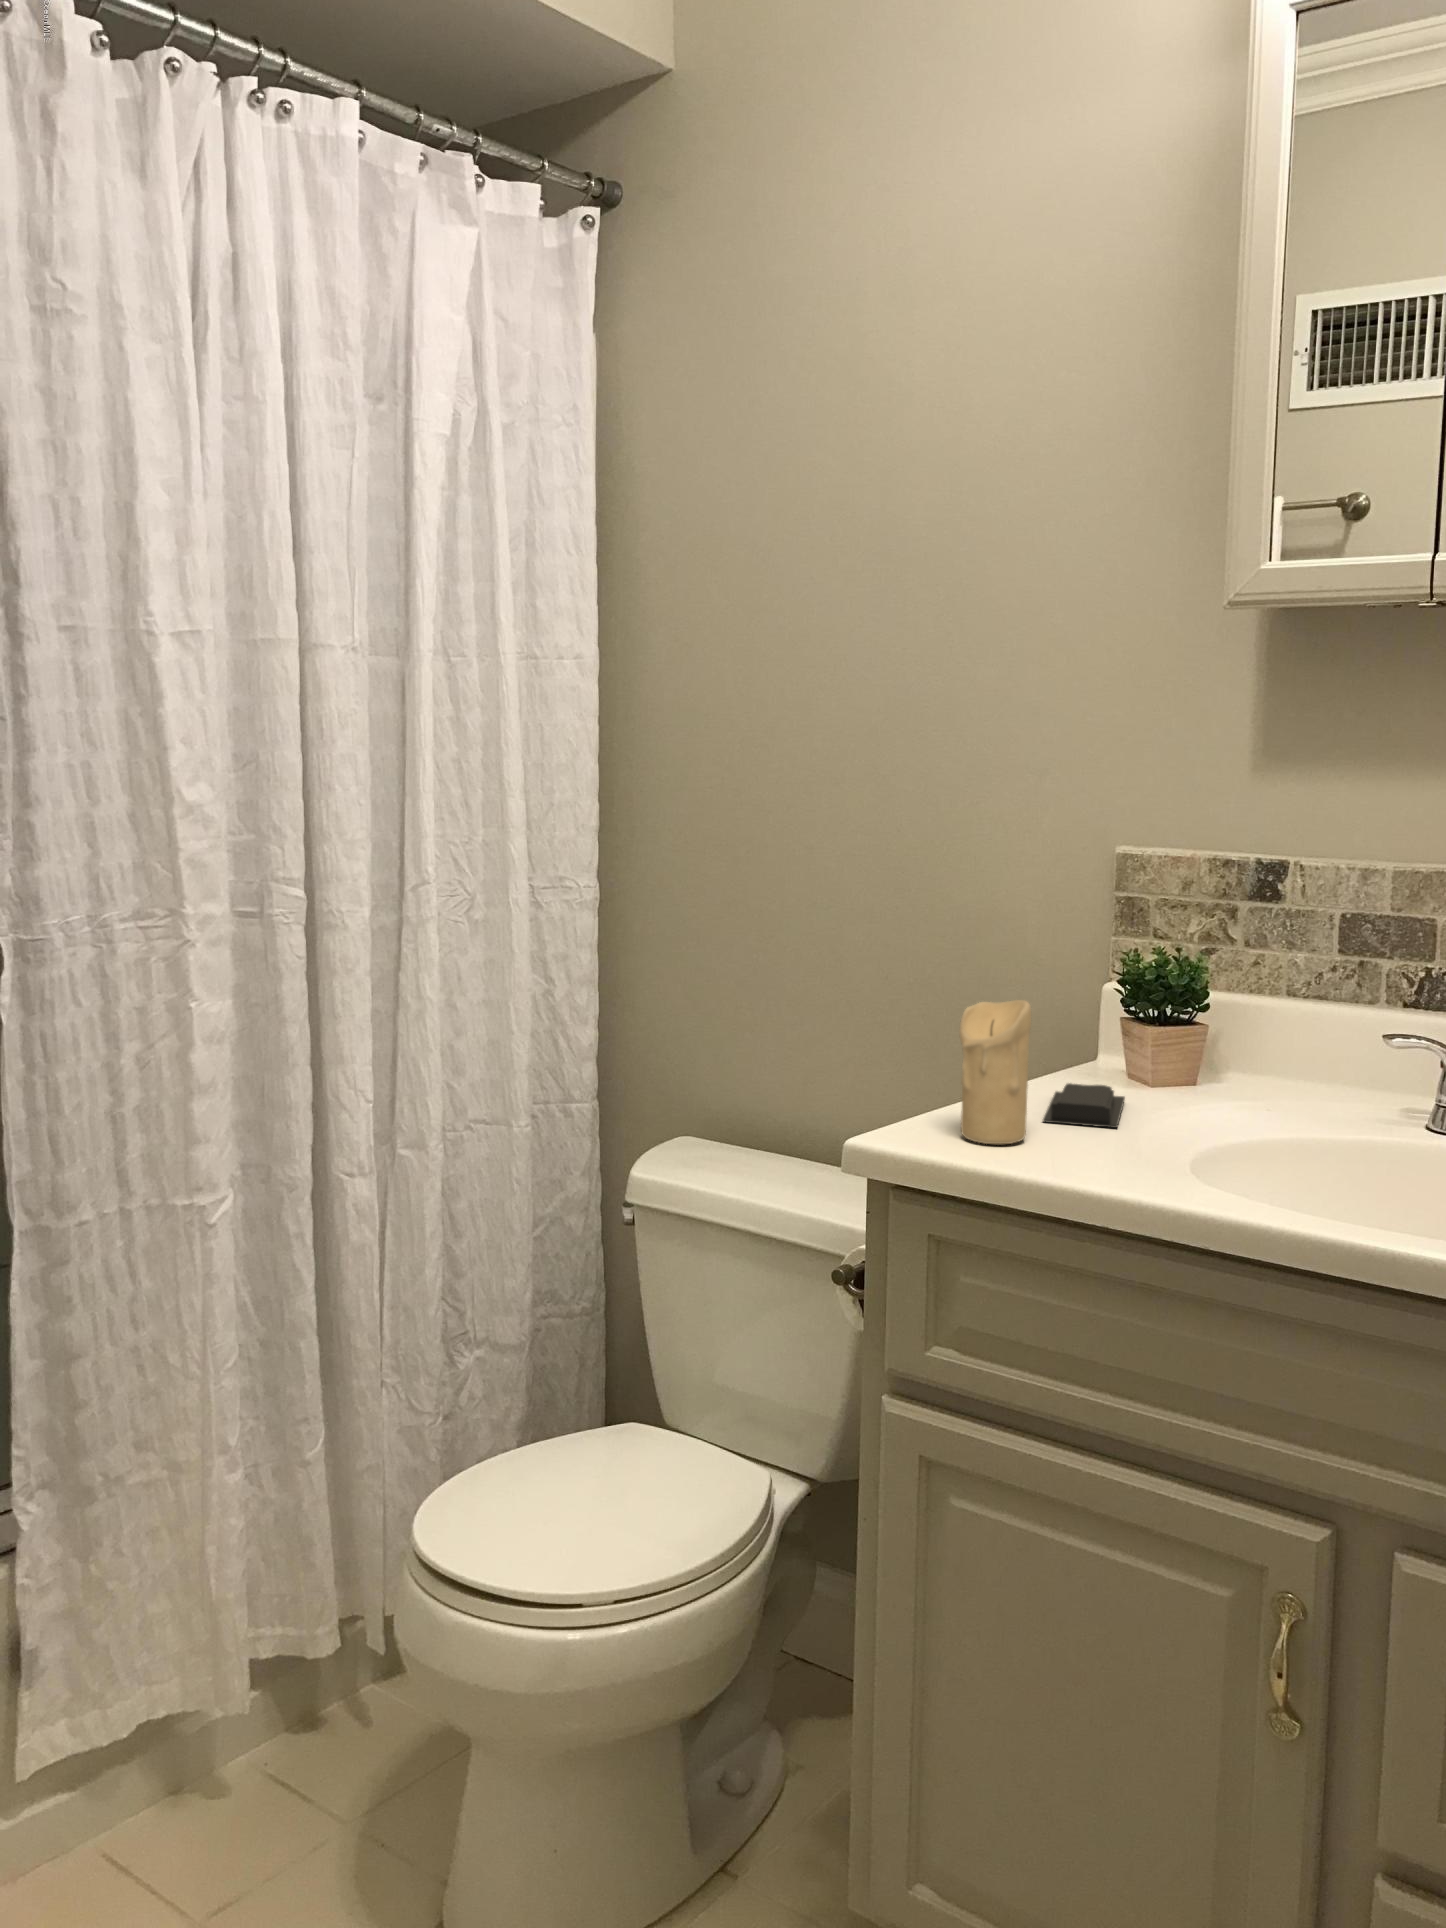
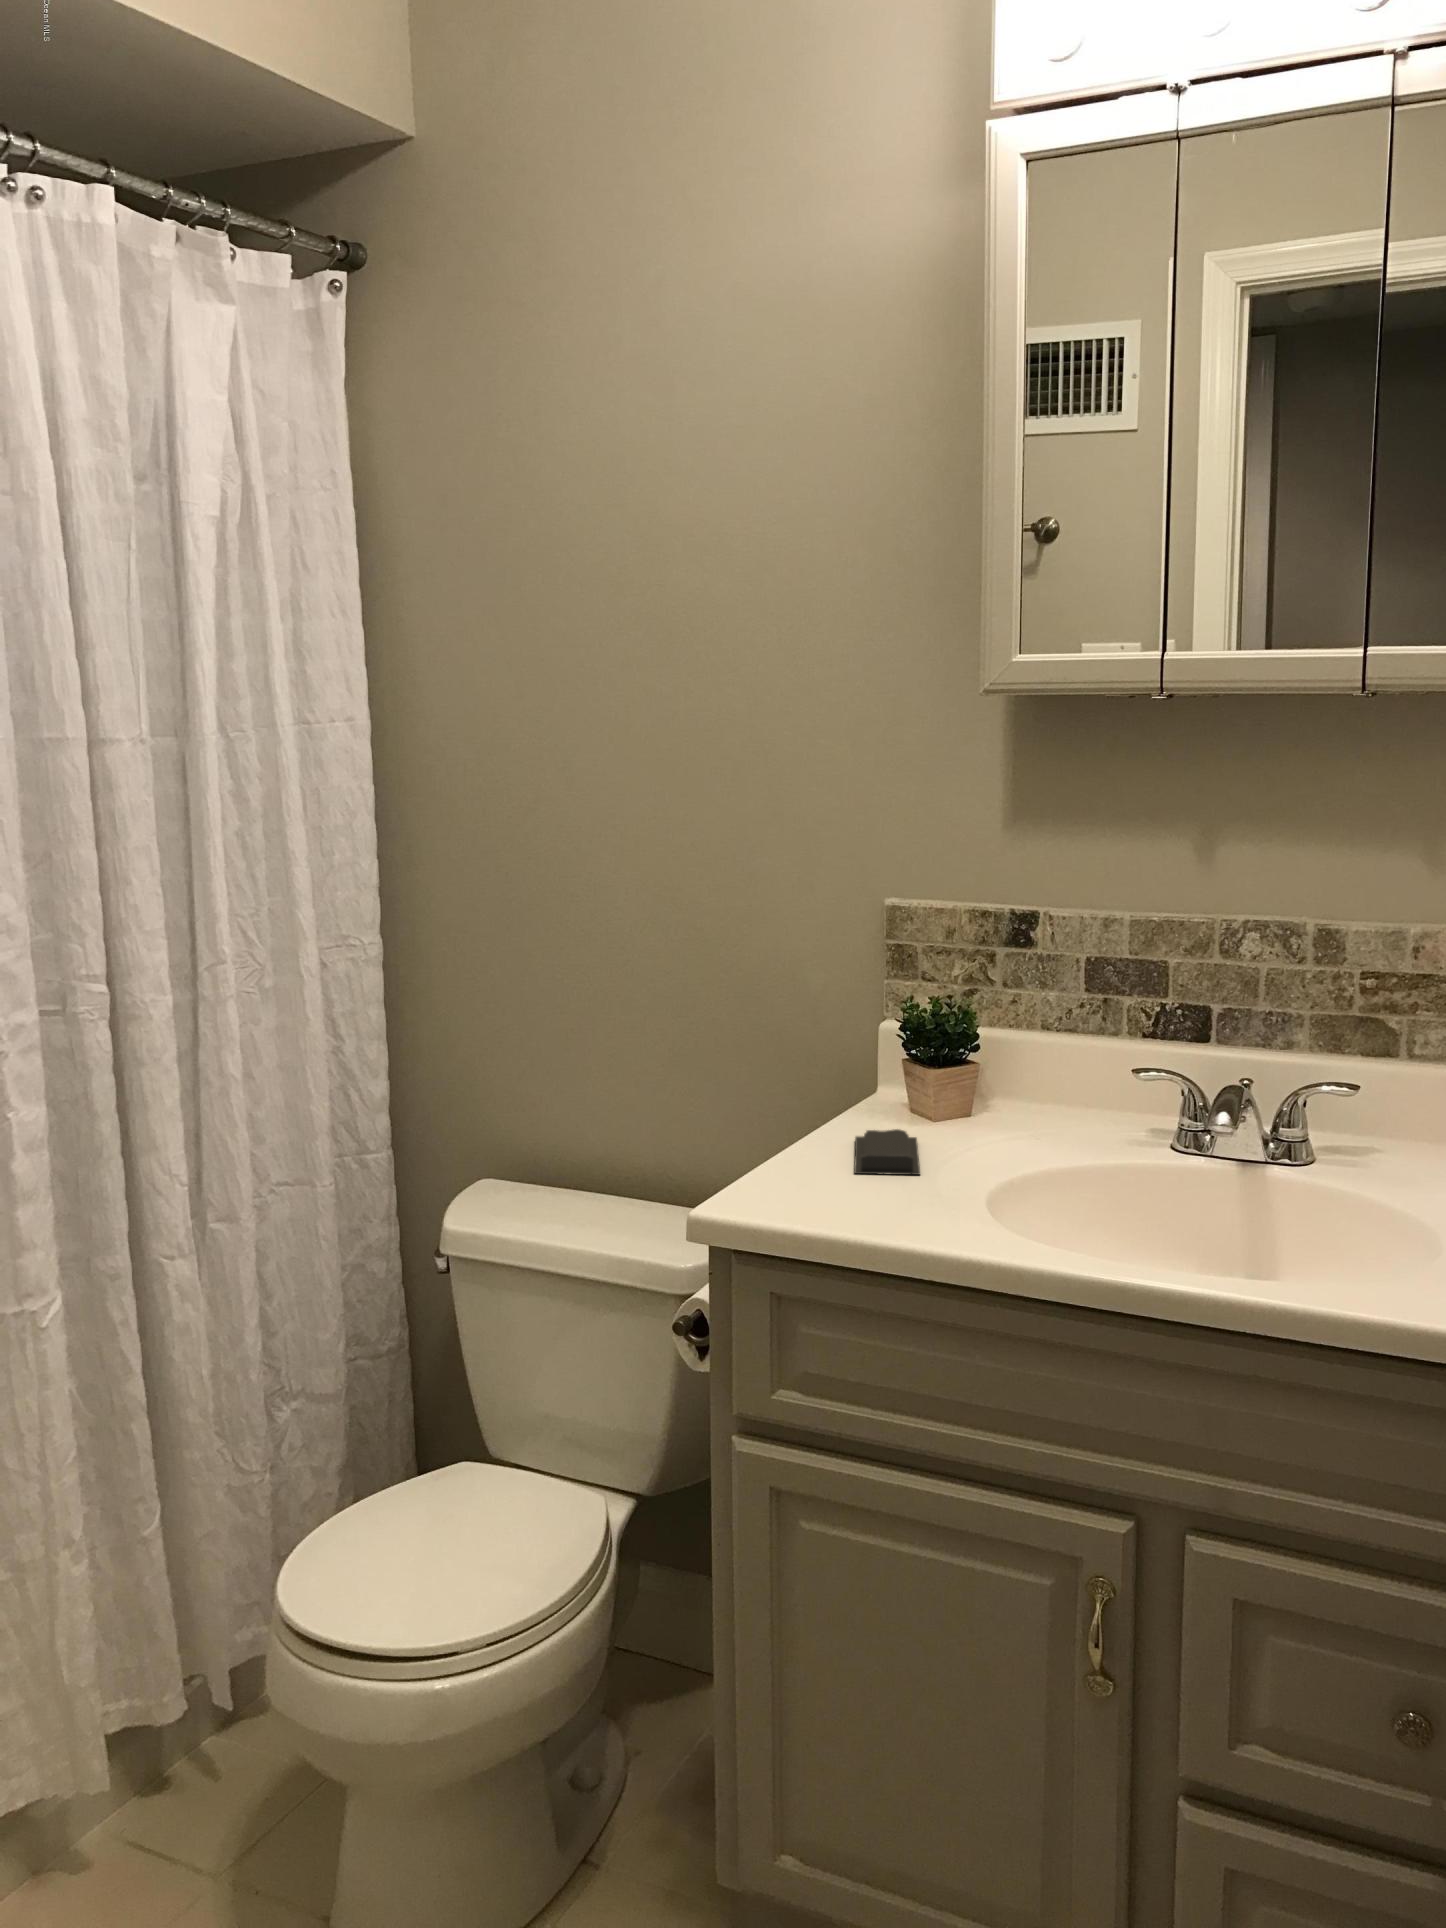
candle: present [959,1000,1031,1144] -> none [785,1074,848,1206]

